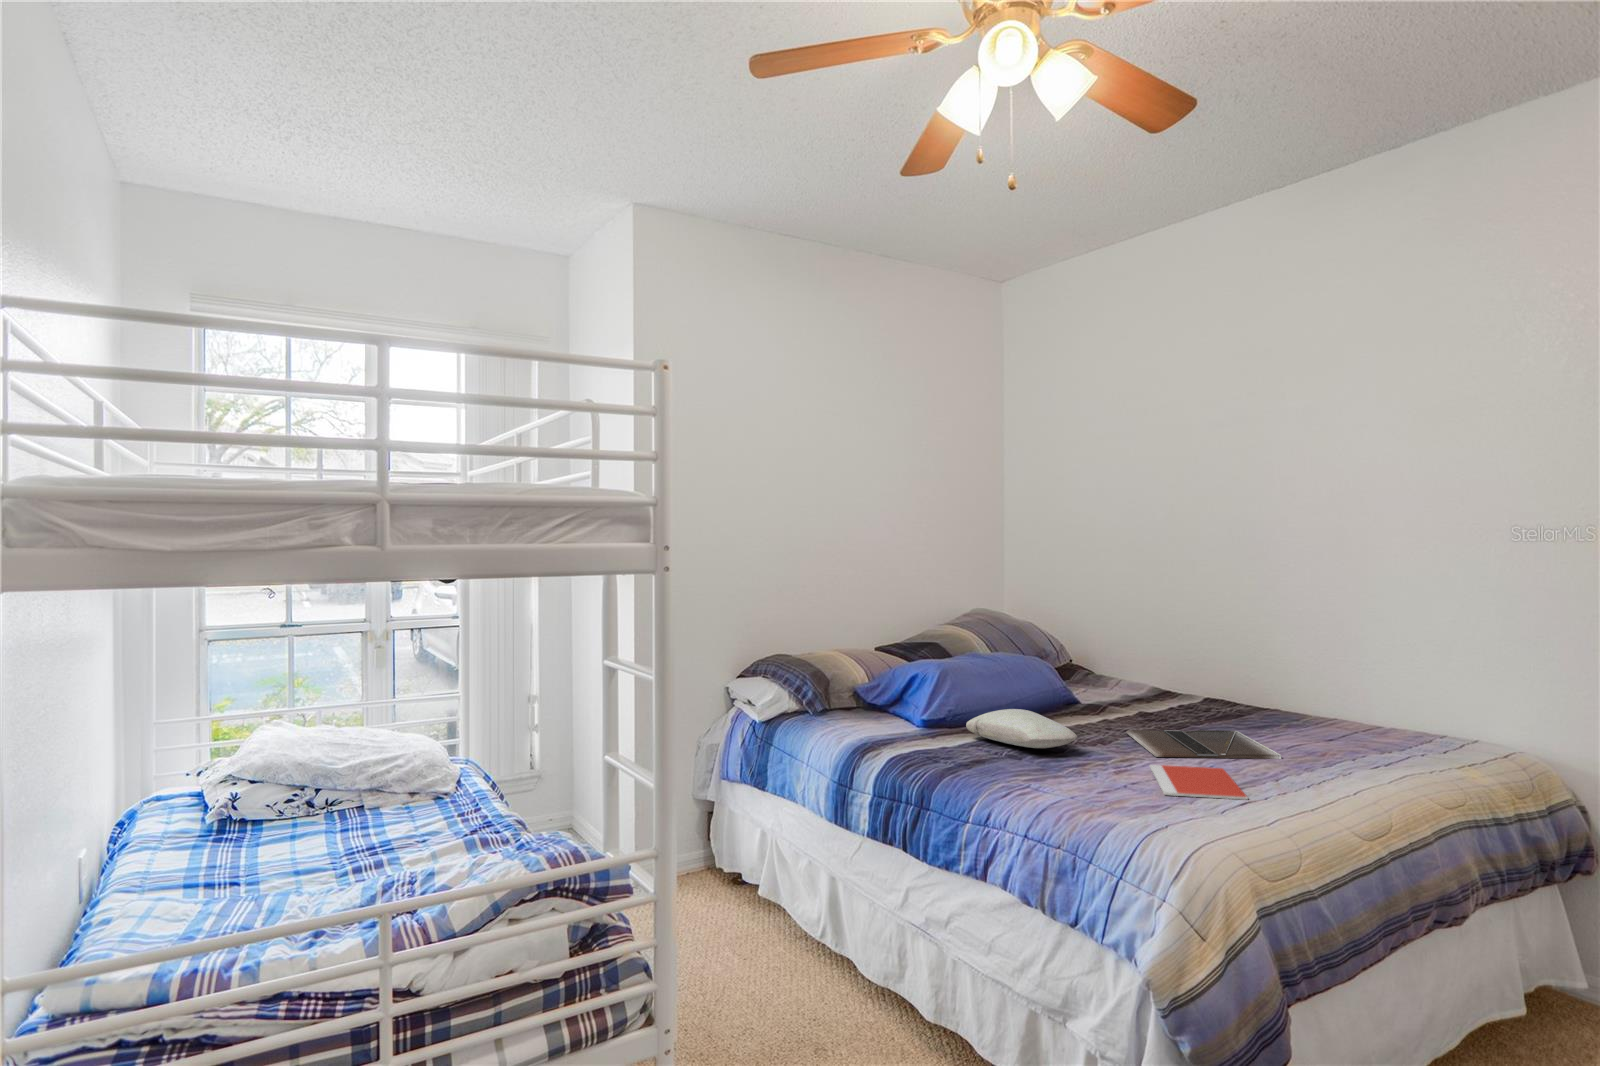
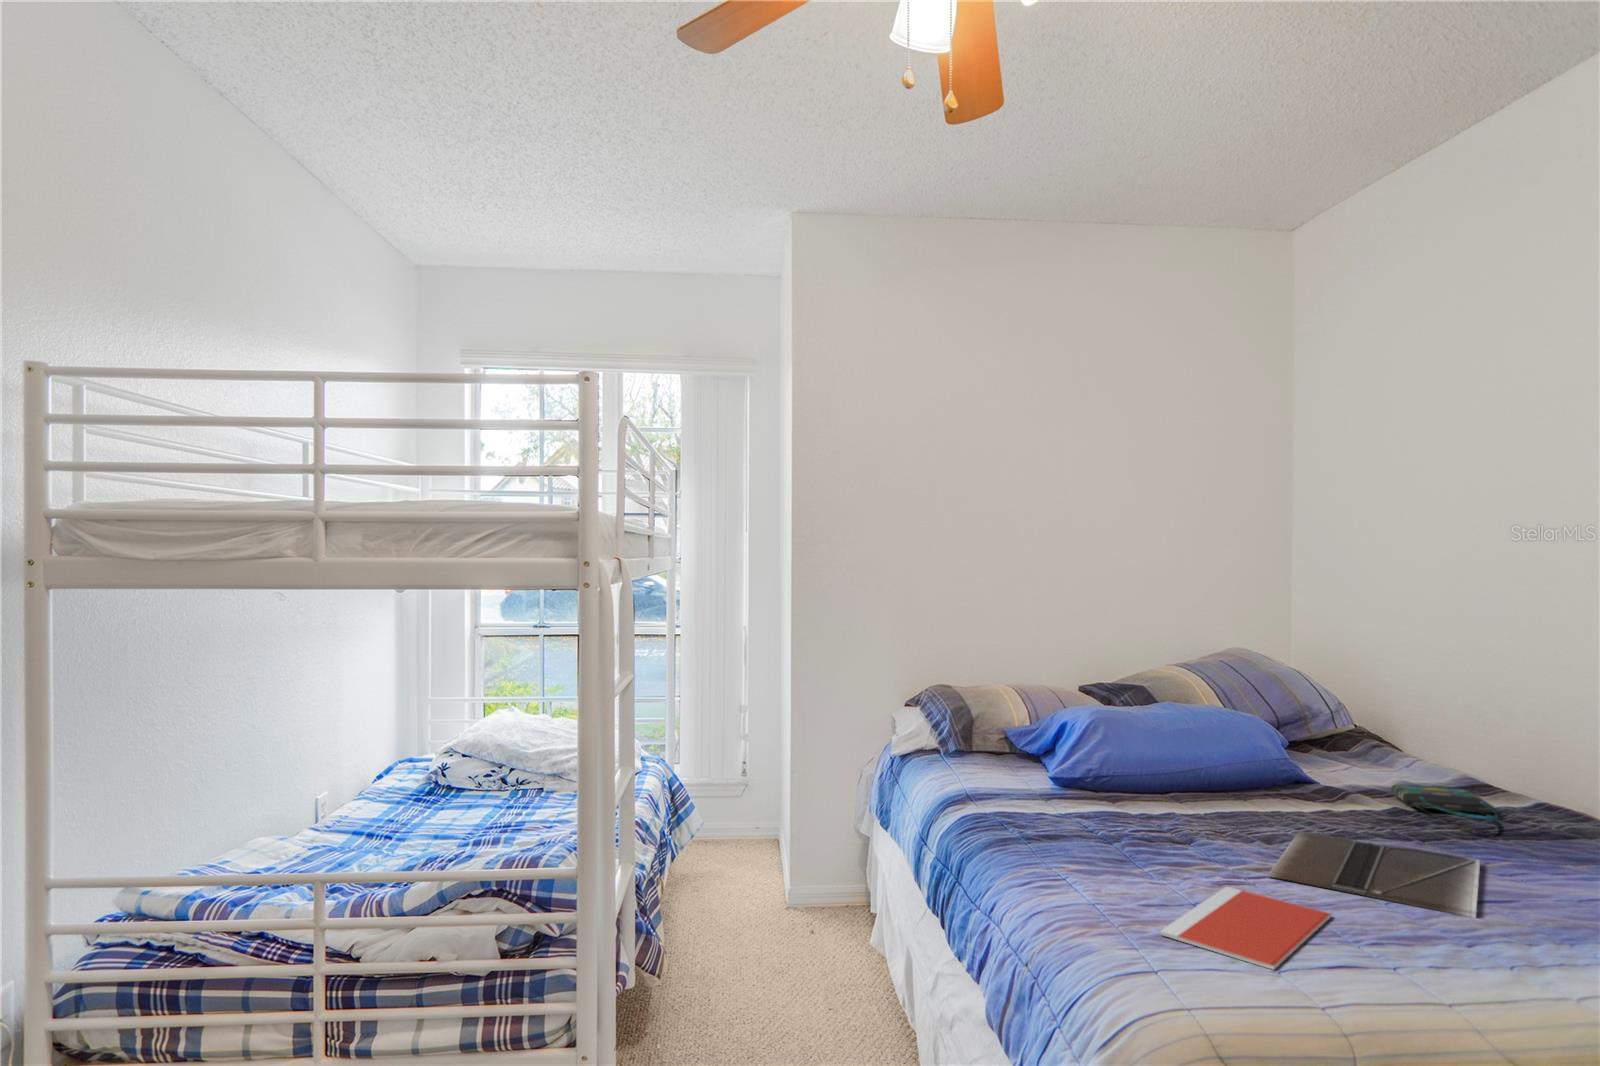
tote bag: none [1130,695,1216,720] -> present [1392,785,1498,837]
pillow: present [966,709,1077,748] -> none [1069,781,1164,838]

